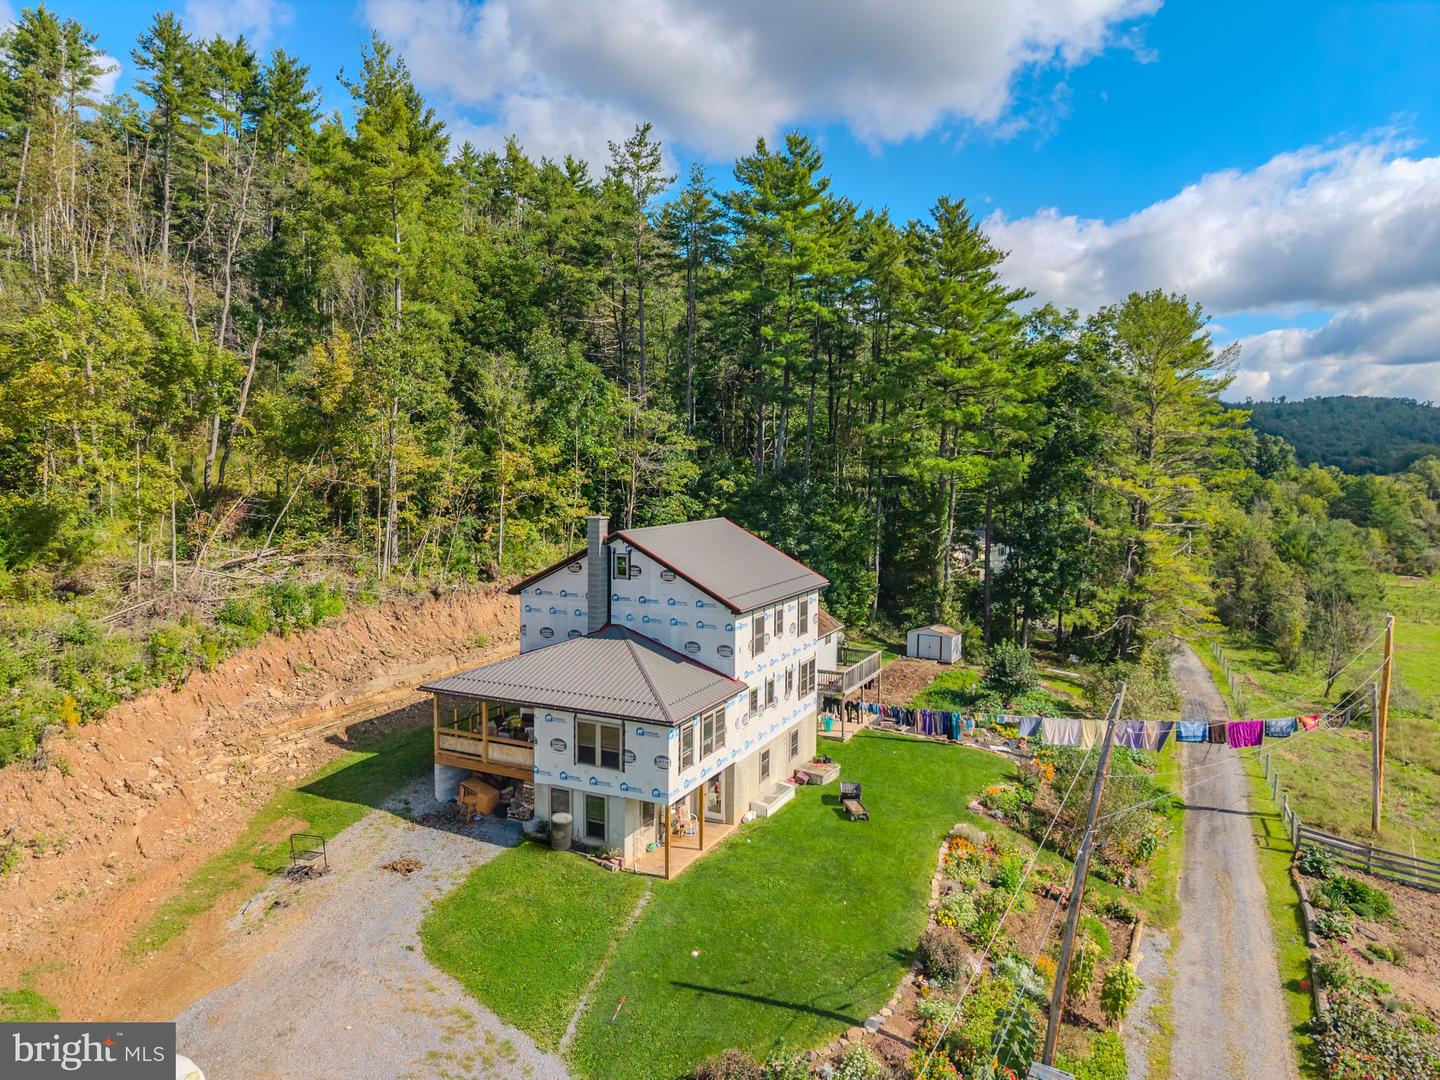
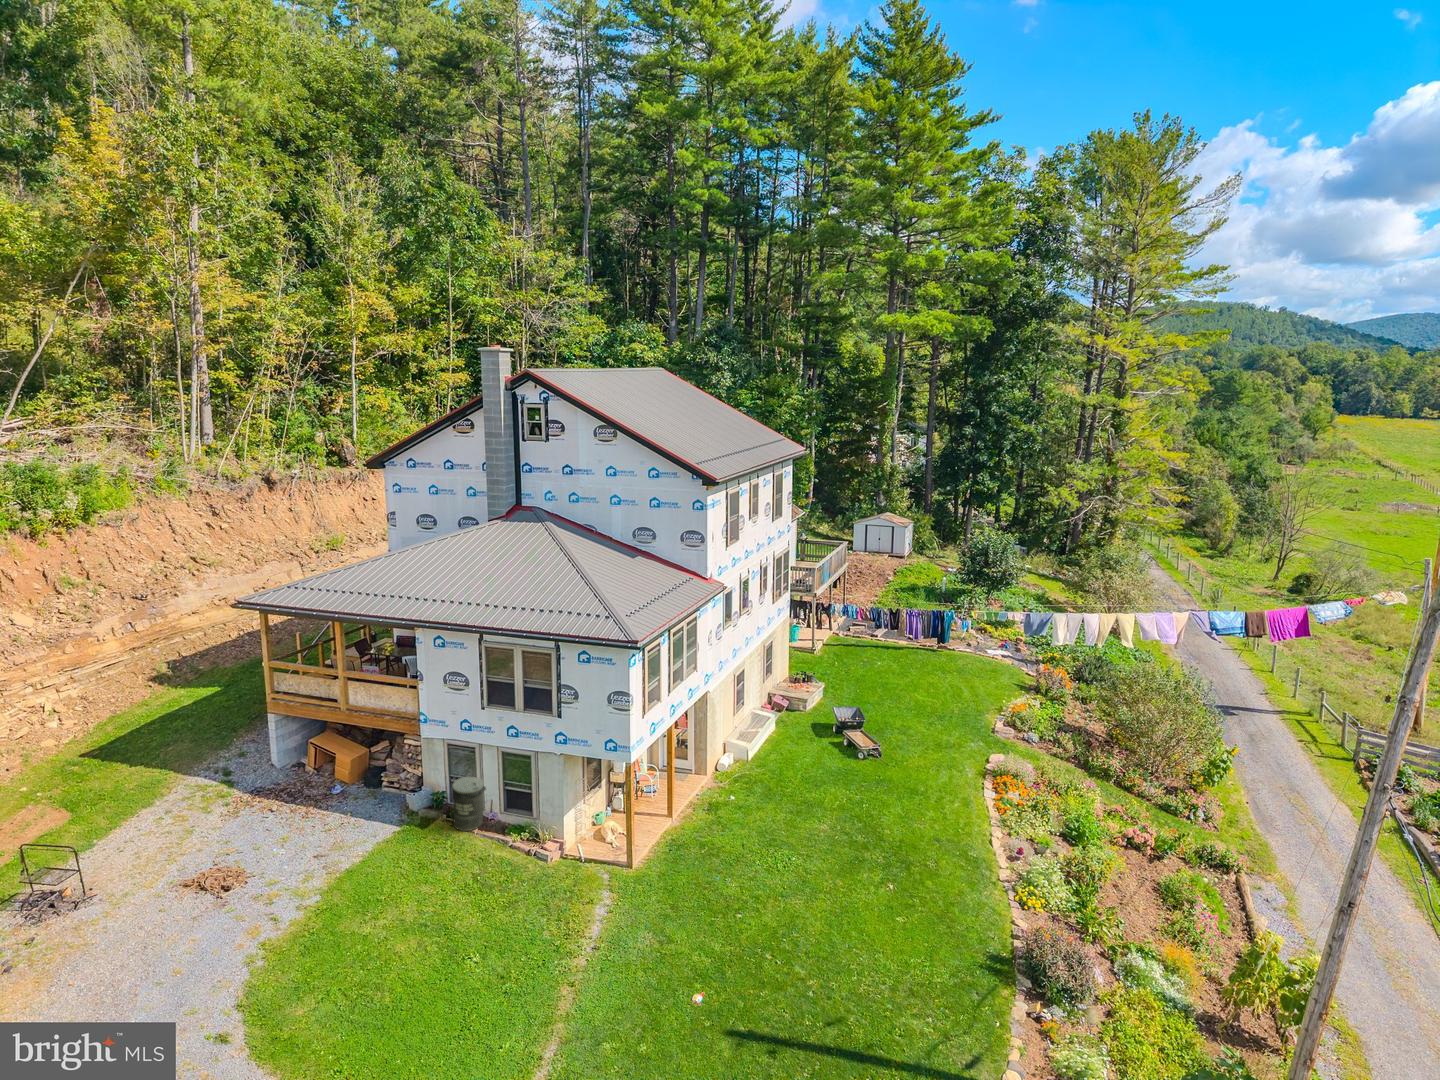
chair: present [461,790,480,817] -> none [310,742,346,797]

